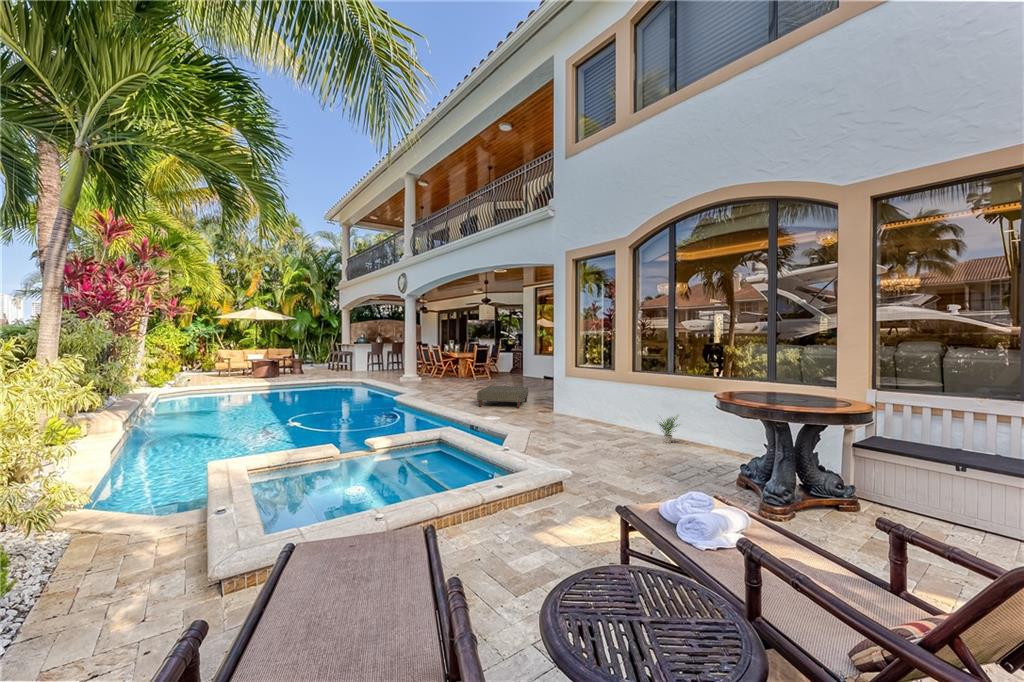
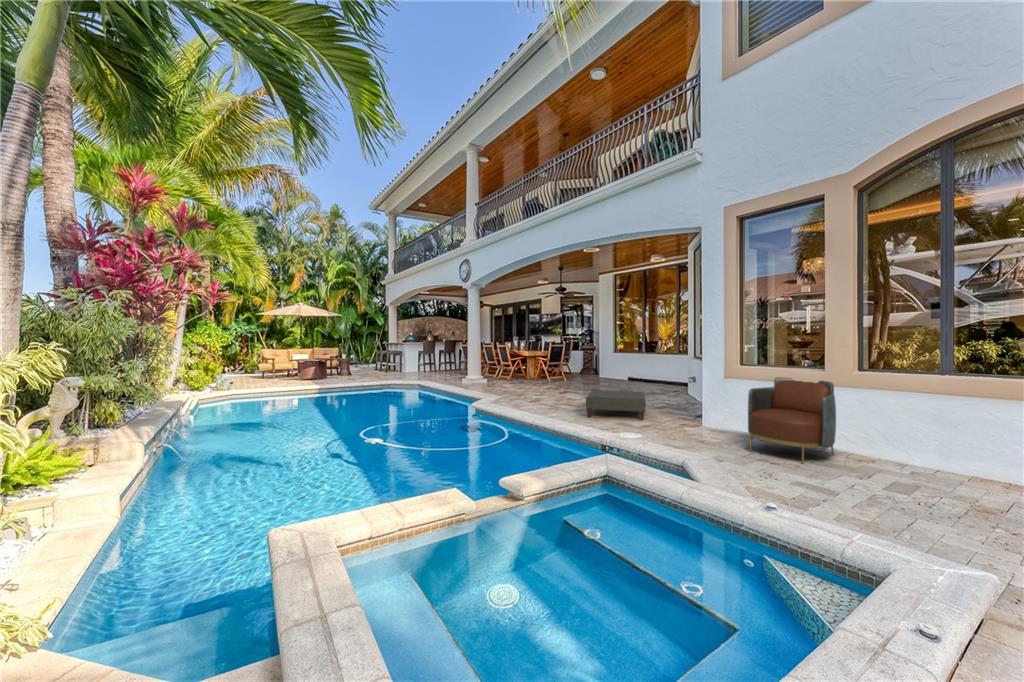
armchair: none [569,376,623,435] -> present [748,377,836,464]
potted plant: present [659,416,678,443] -> none [916,434,978,482]

